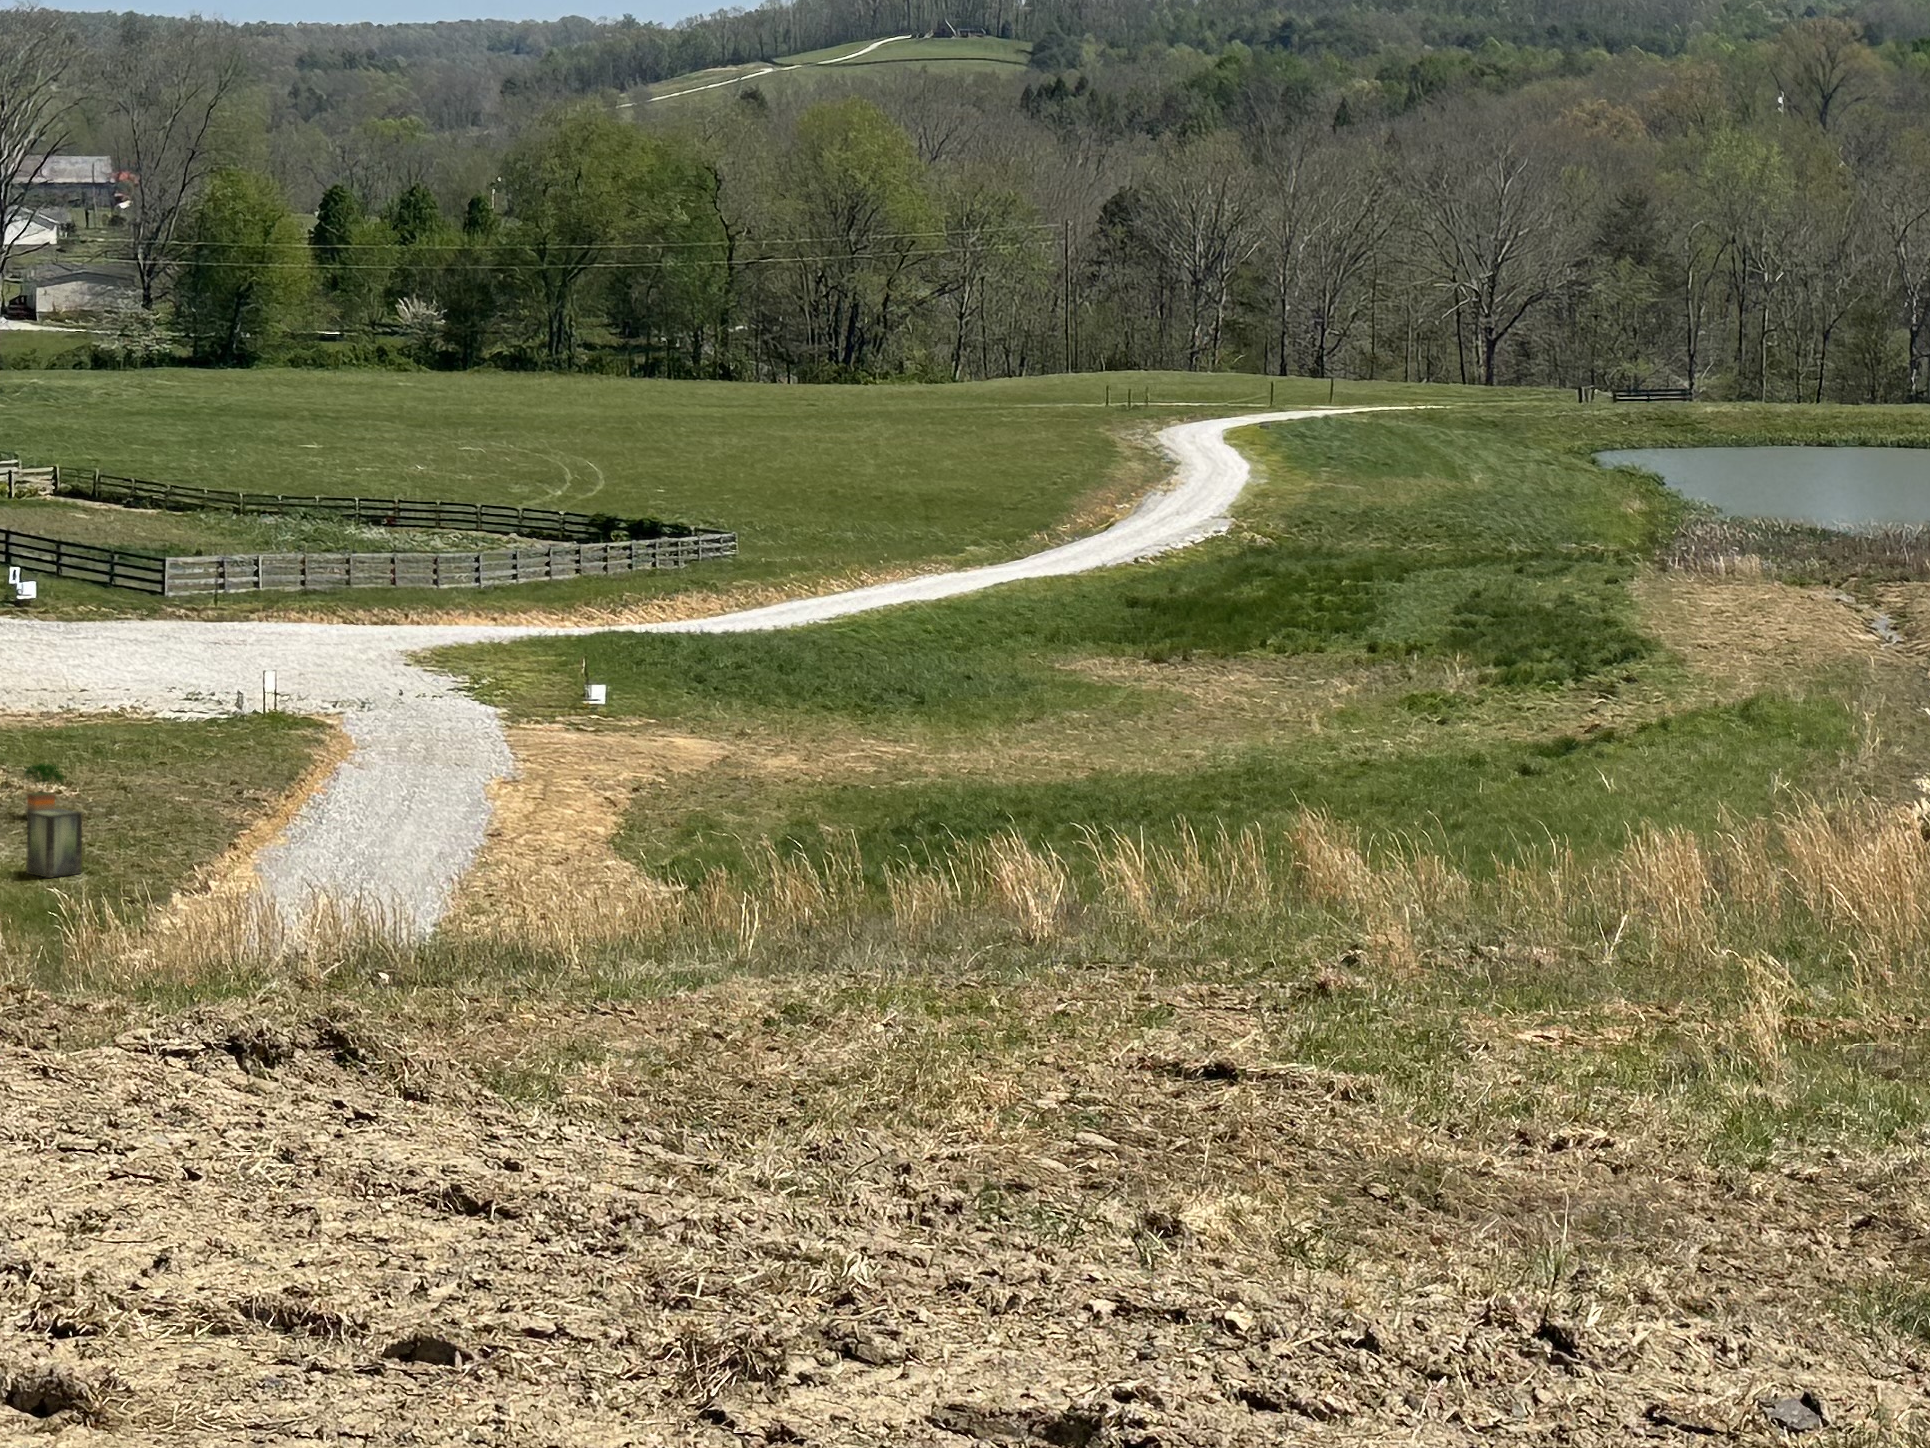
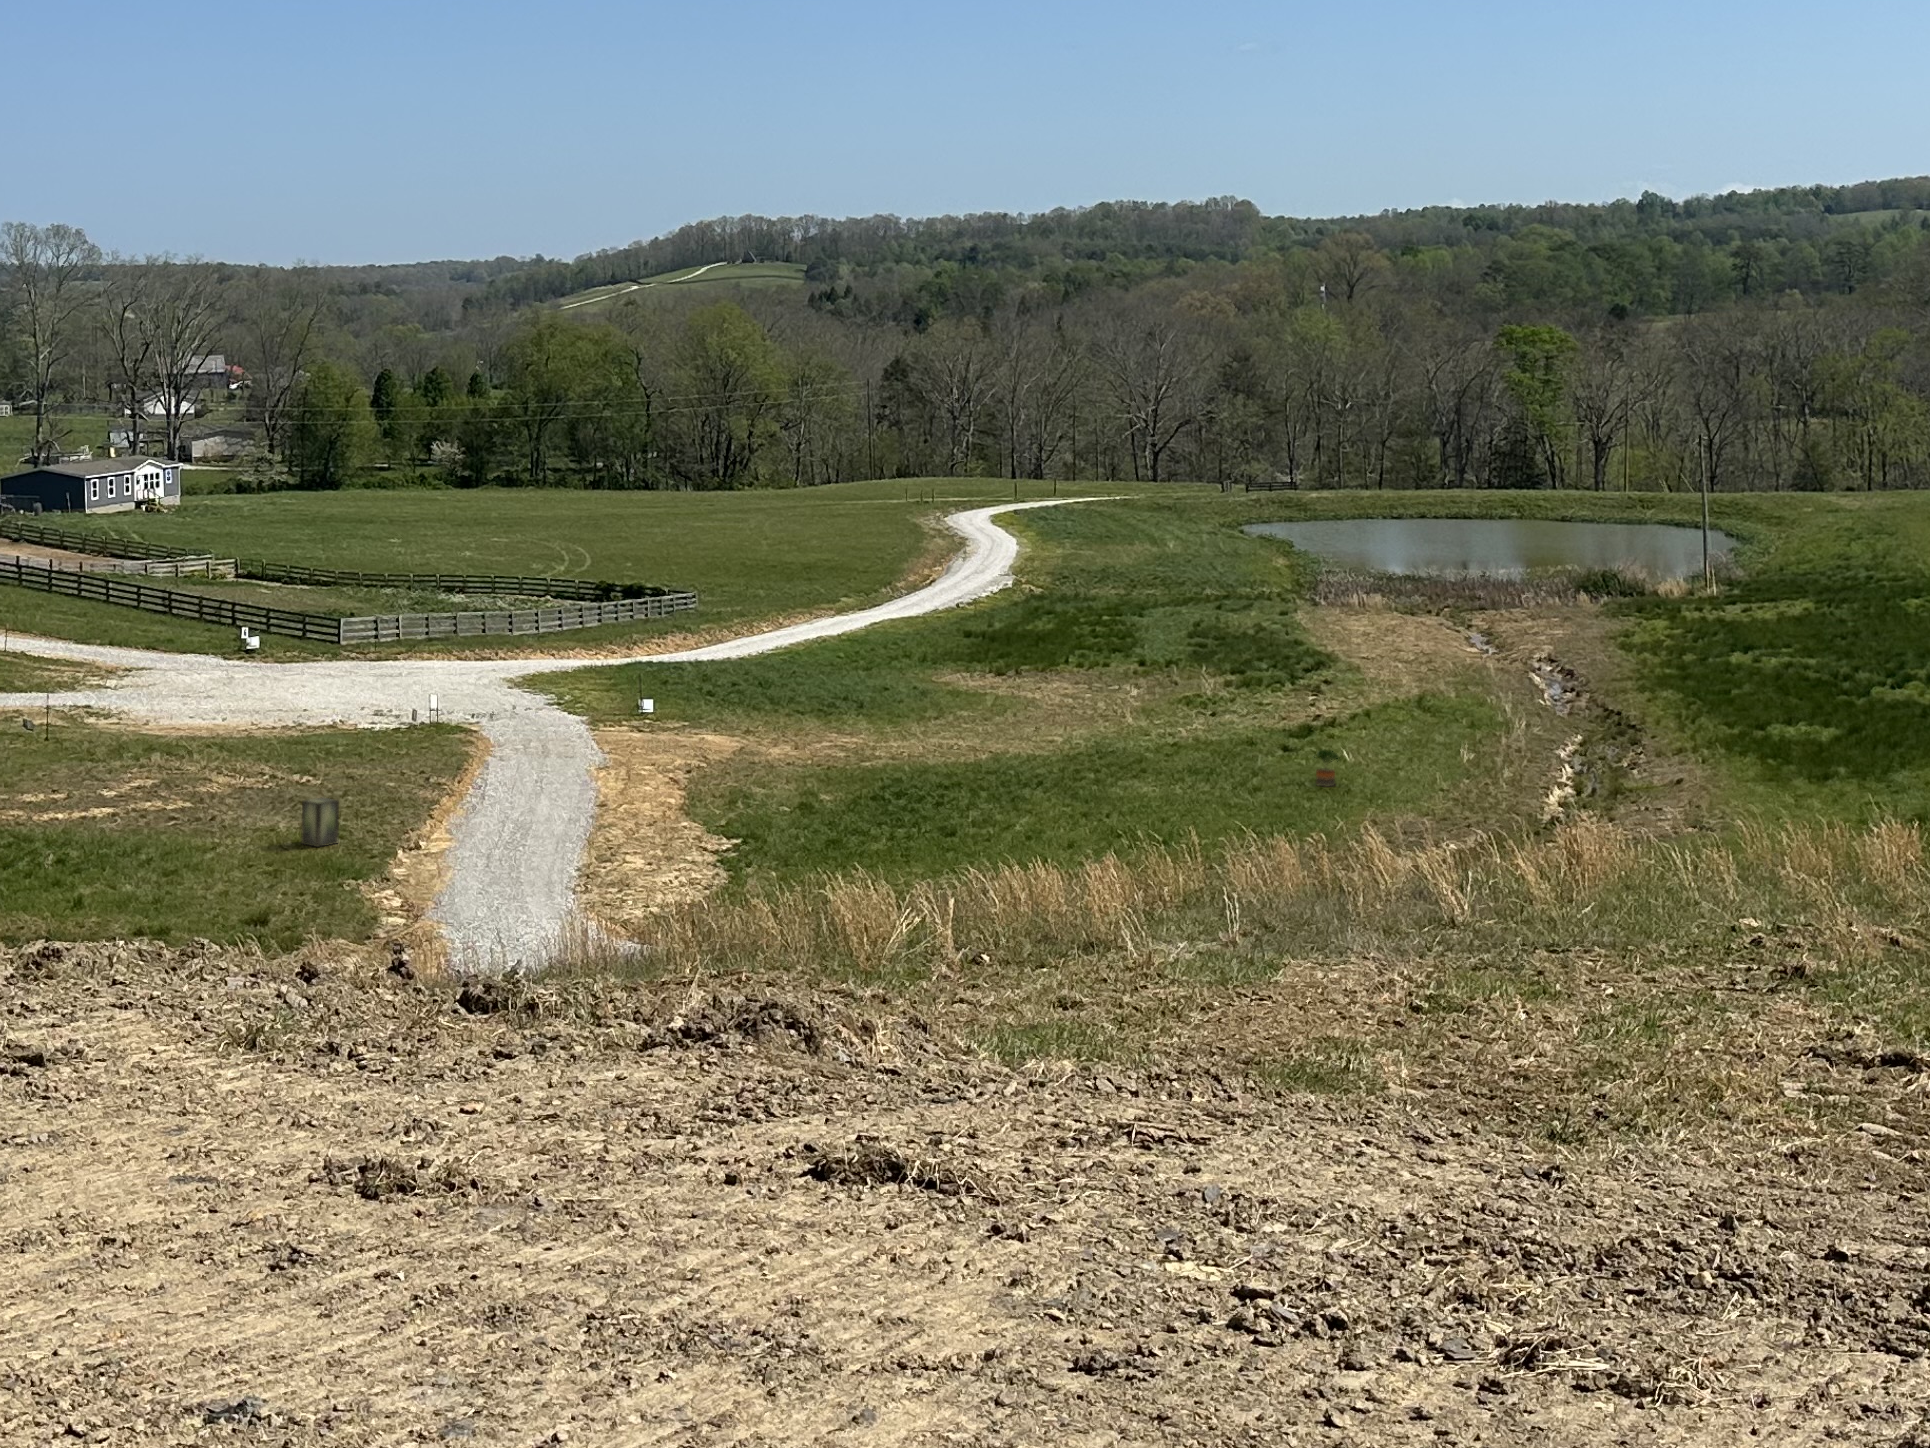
potted tree: present [24,763,64,817] -> present [1314,749,1340,787]

